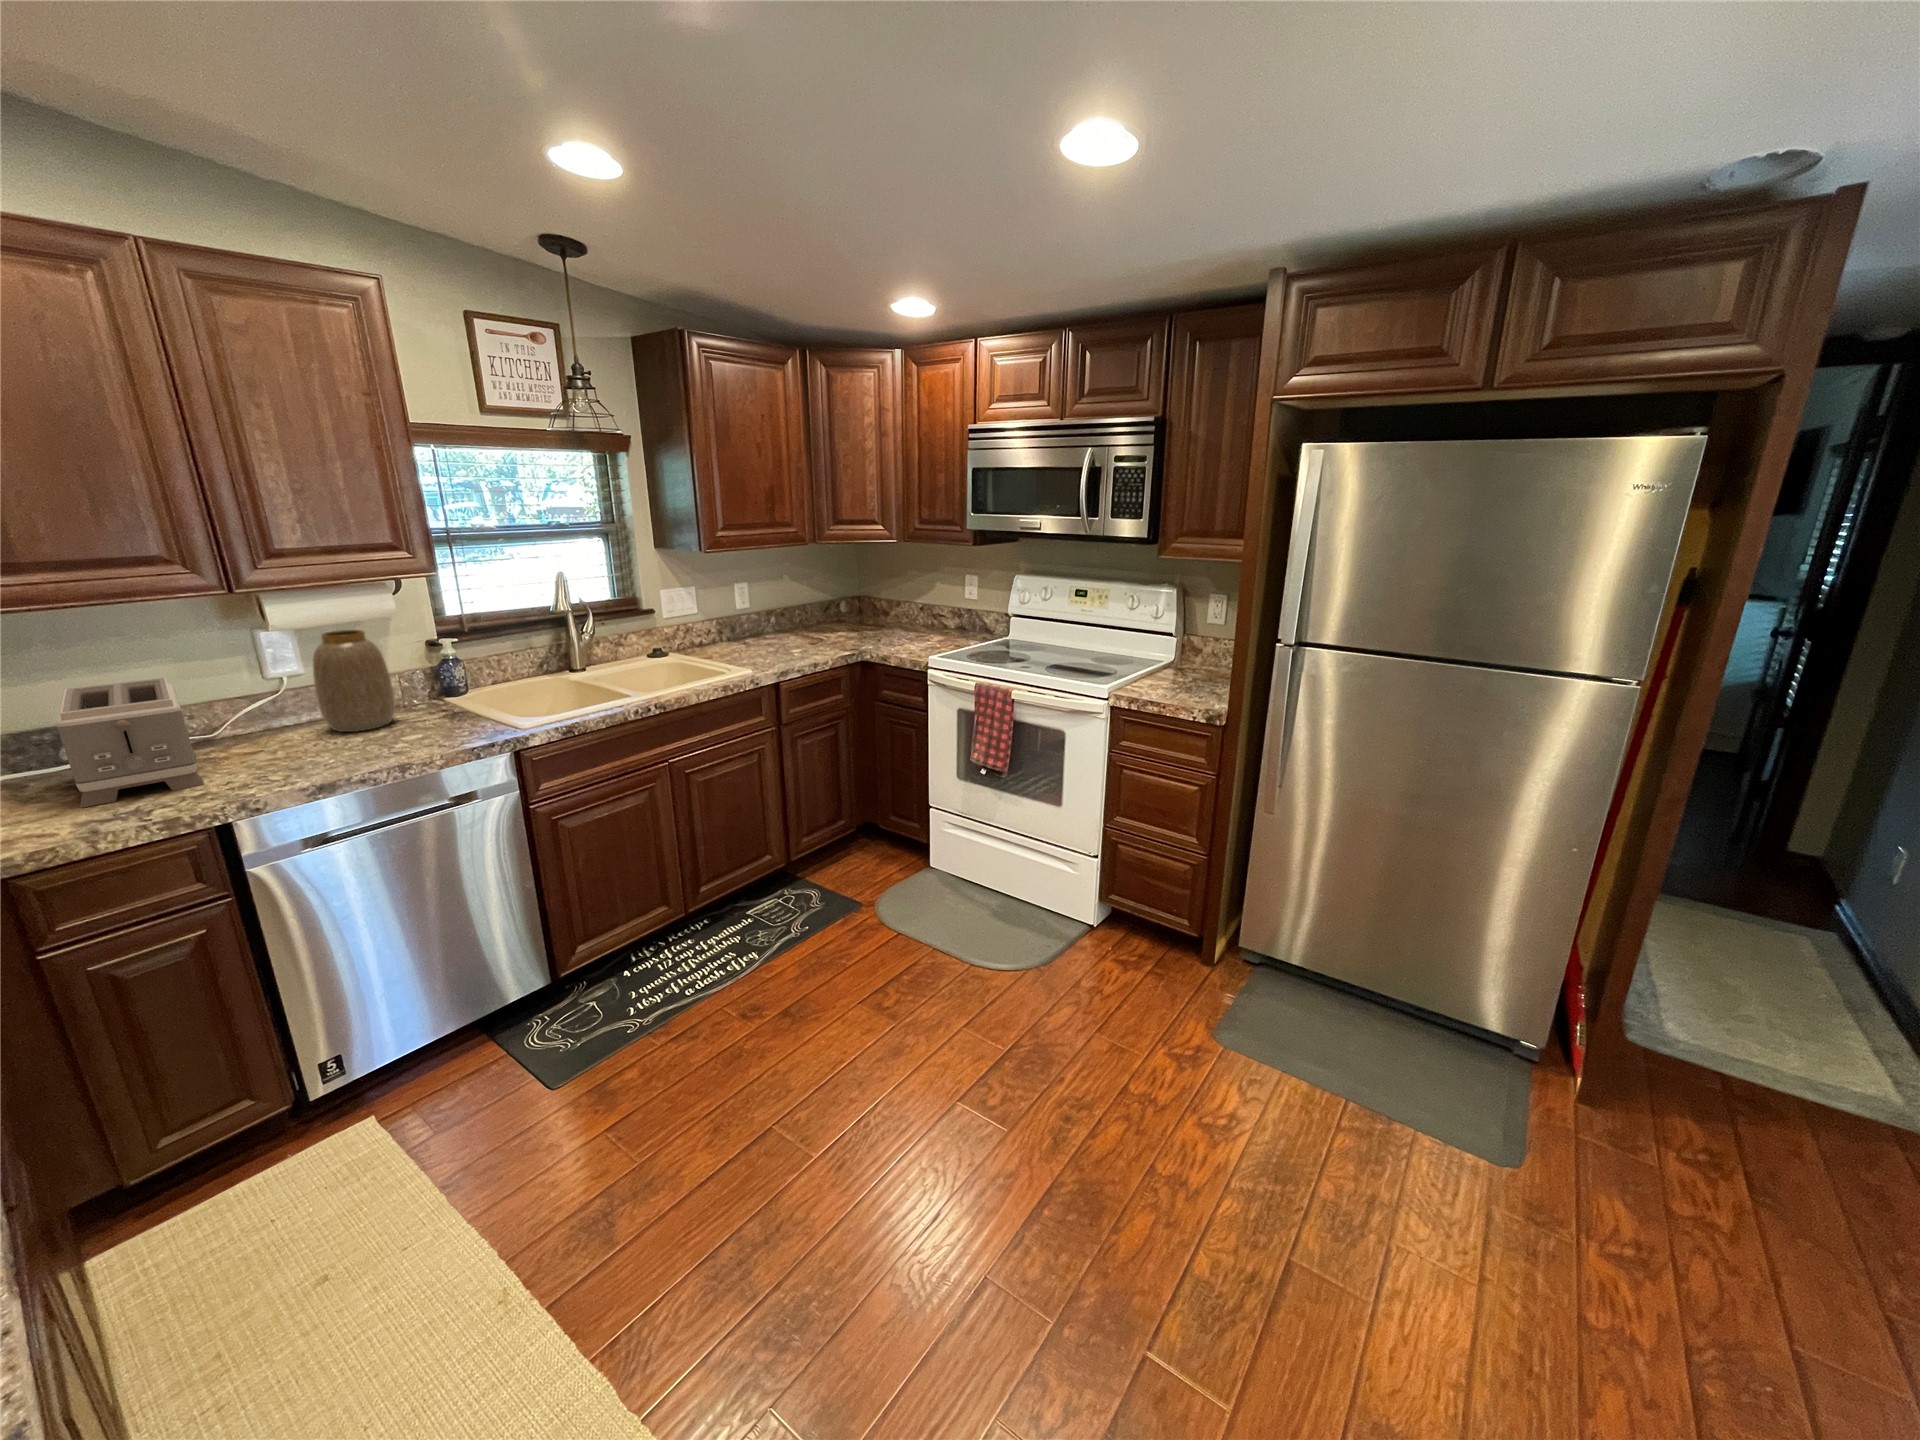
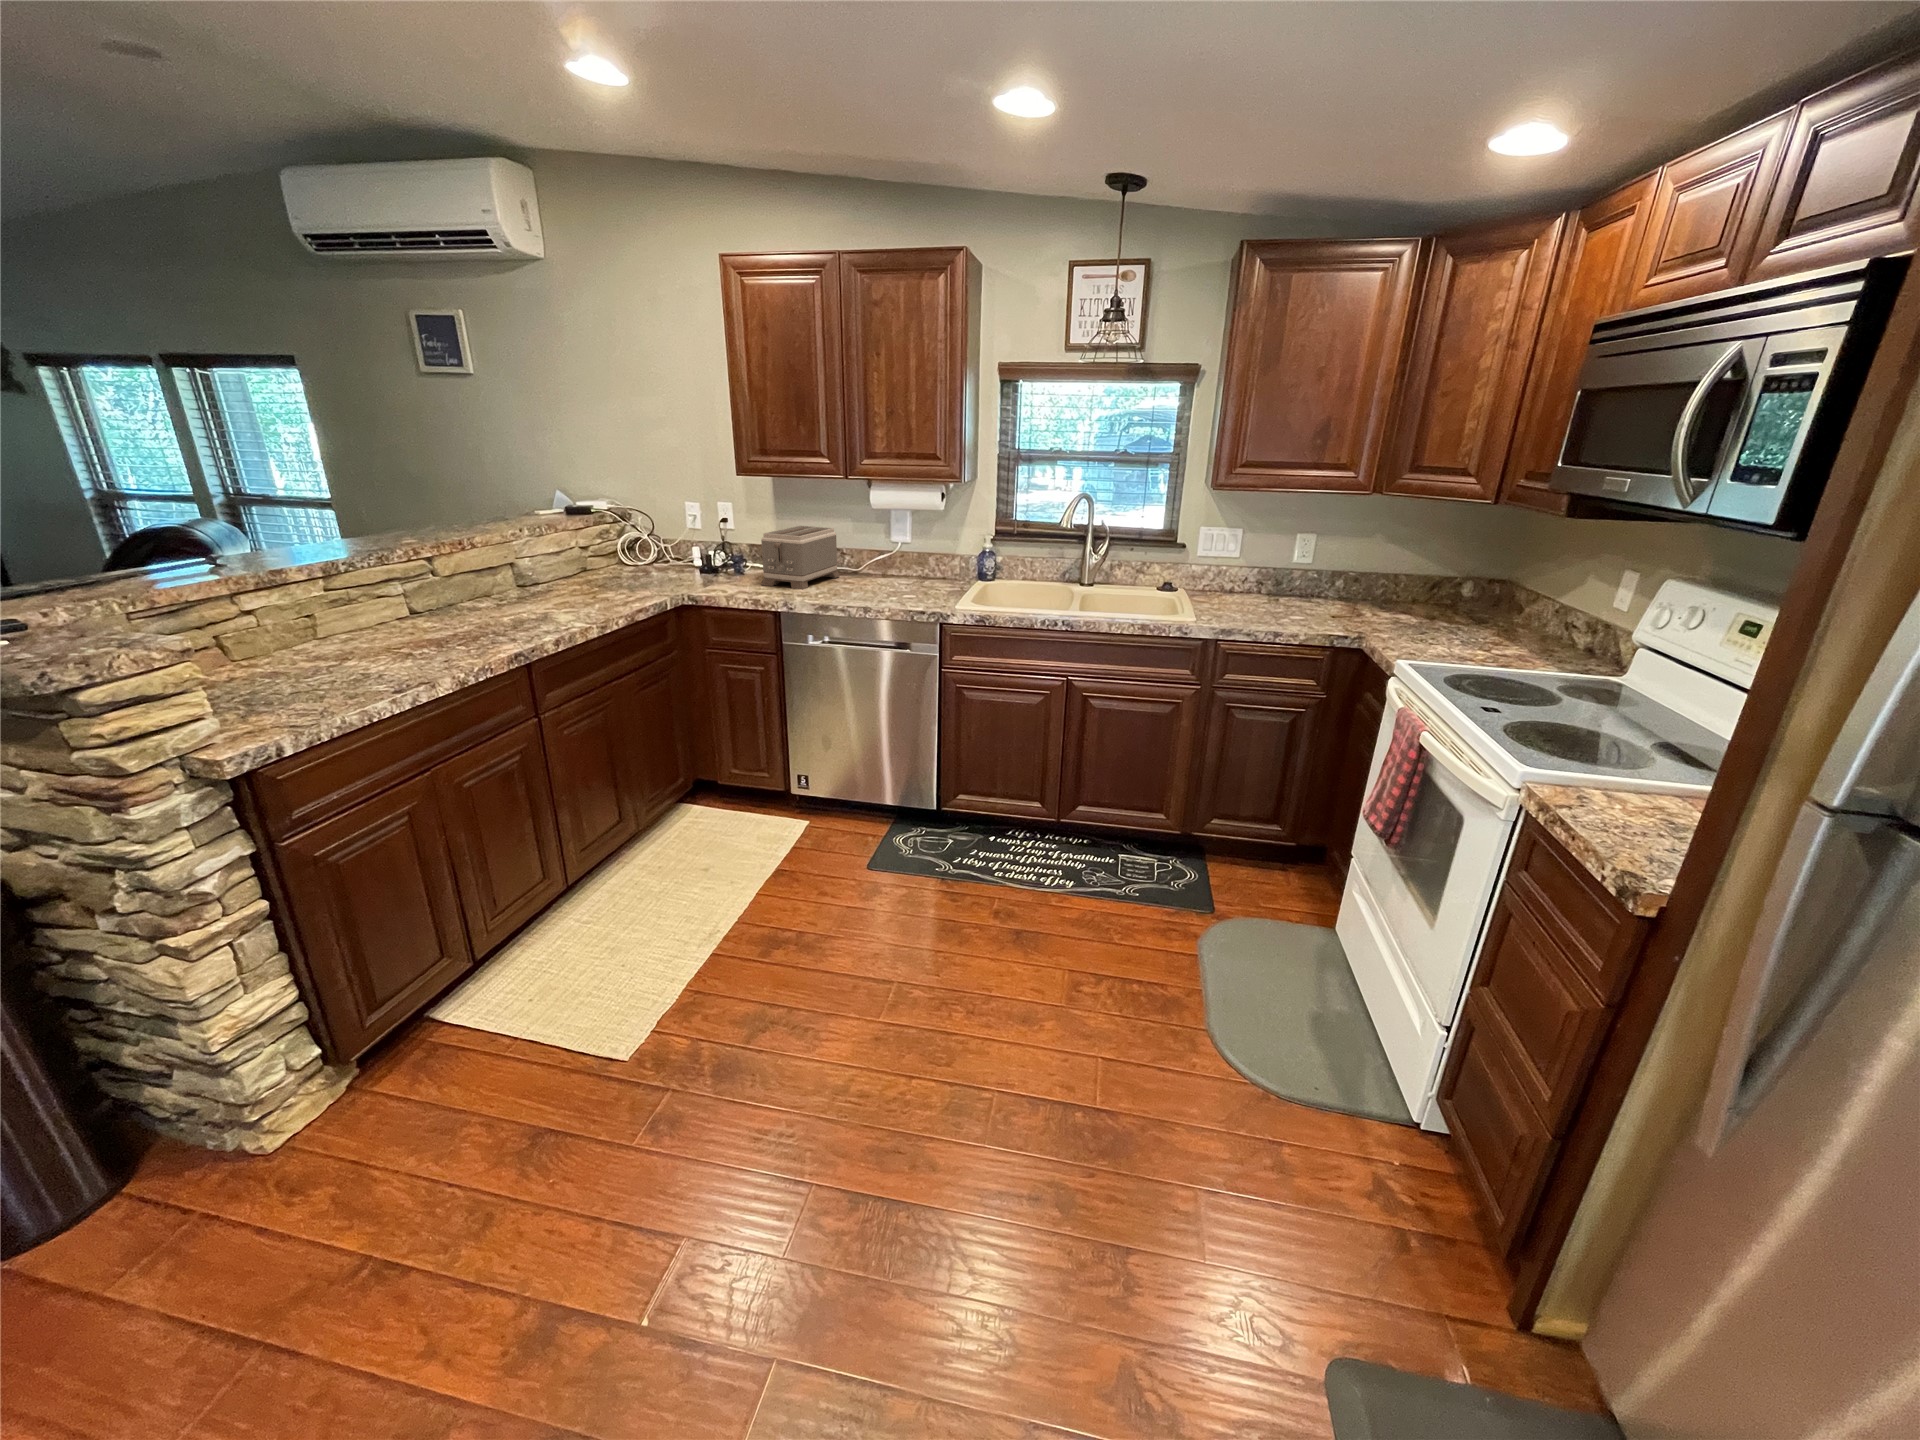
vase: present [313,630,395,732] -> none [894,516,936,587]

